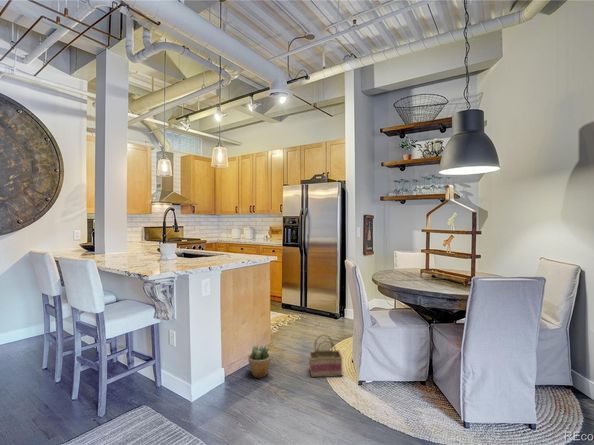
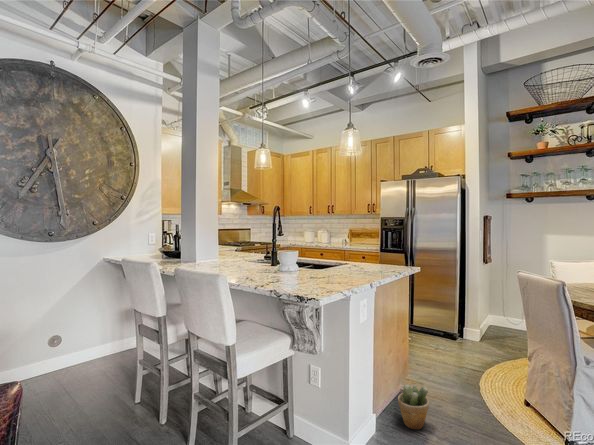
basket: present [309,335,342,377] -> none [477,372,533,432]

